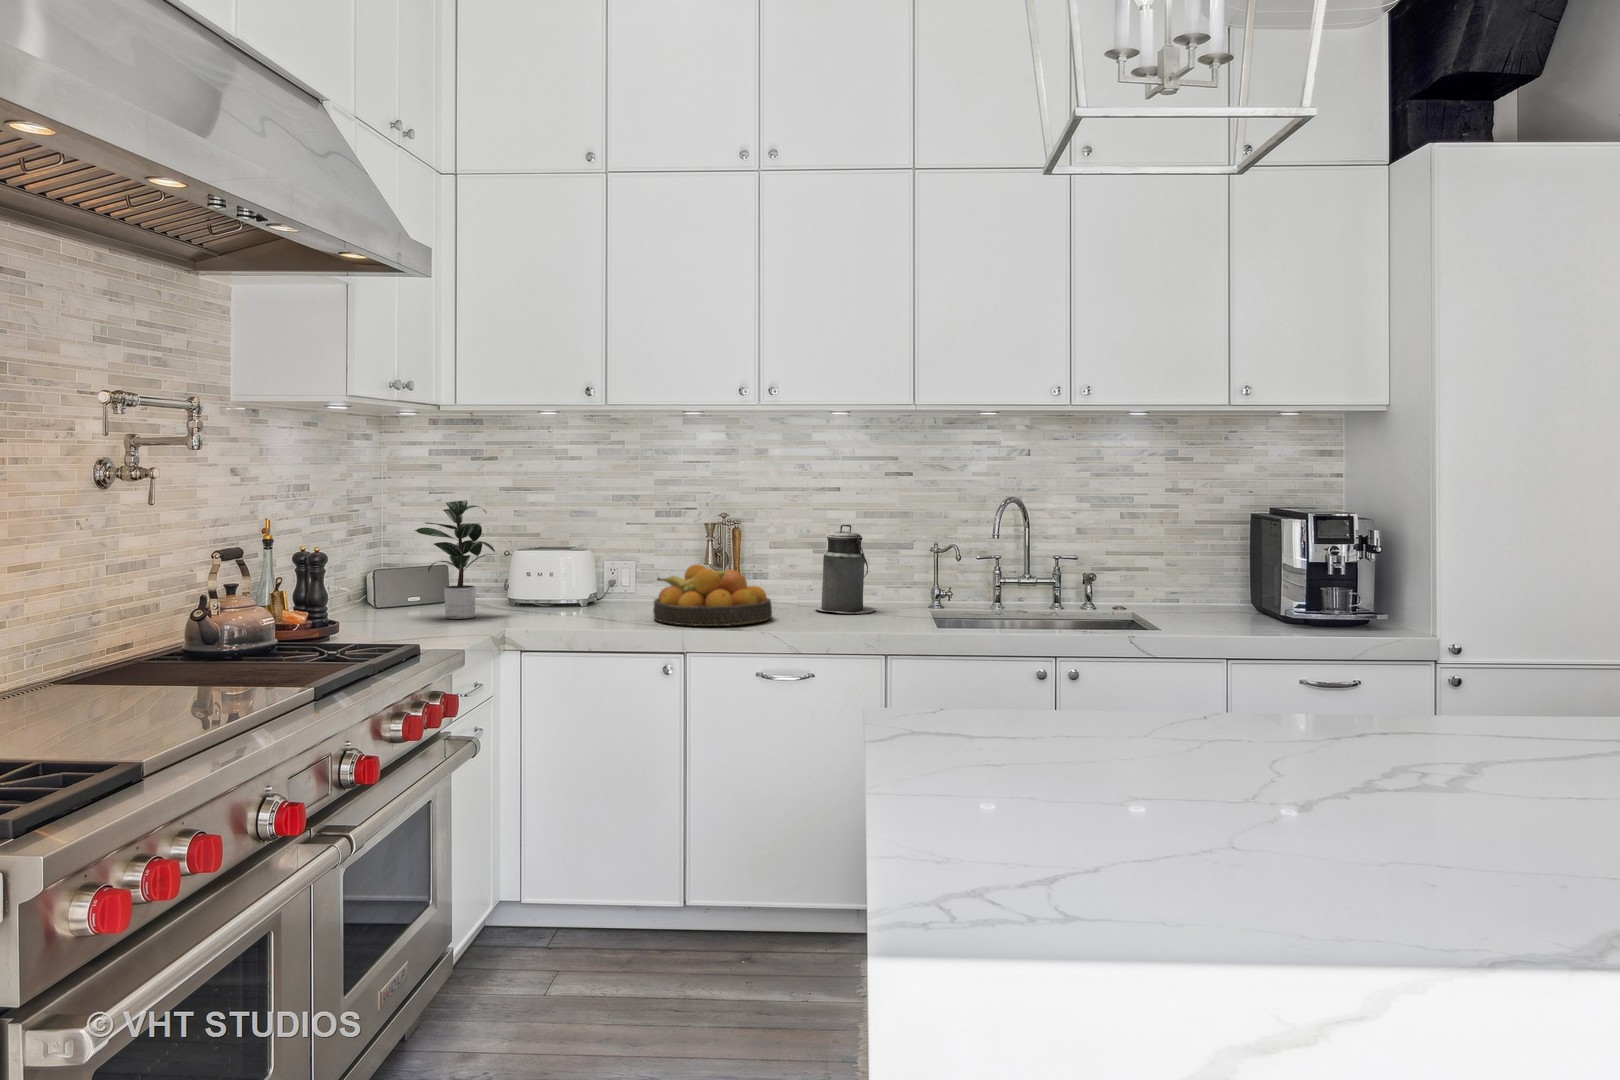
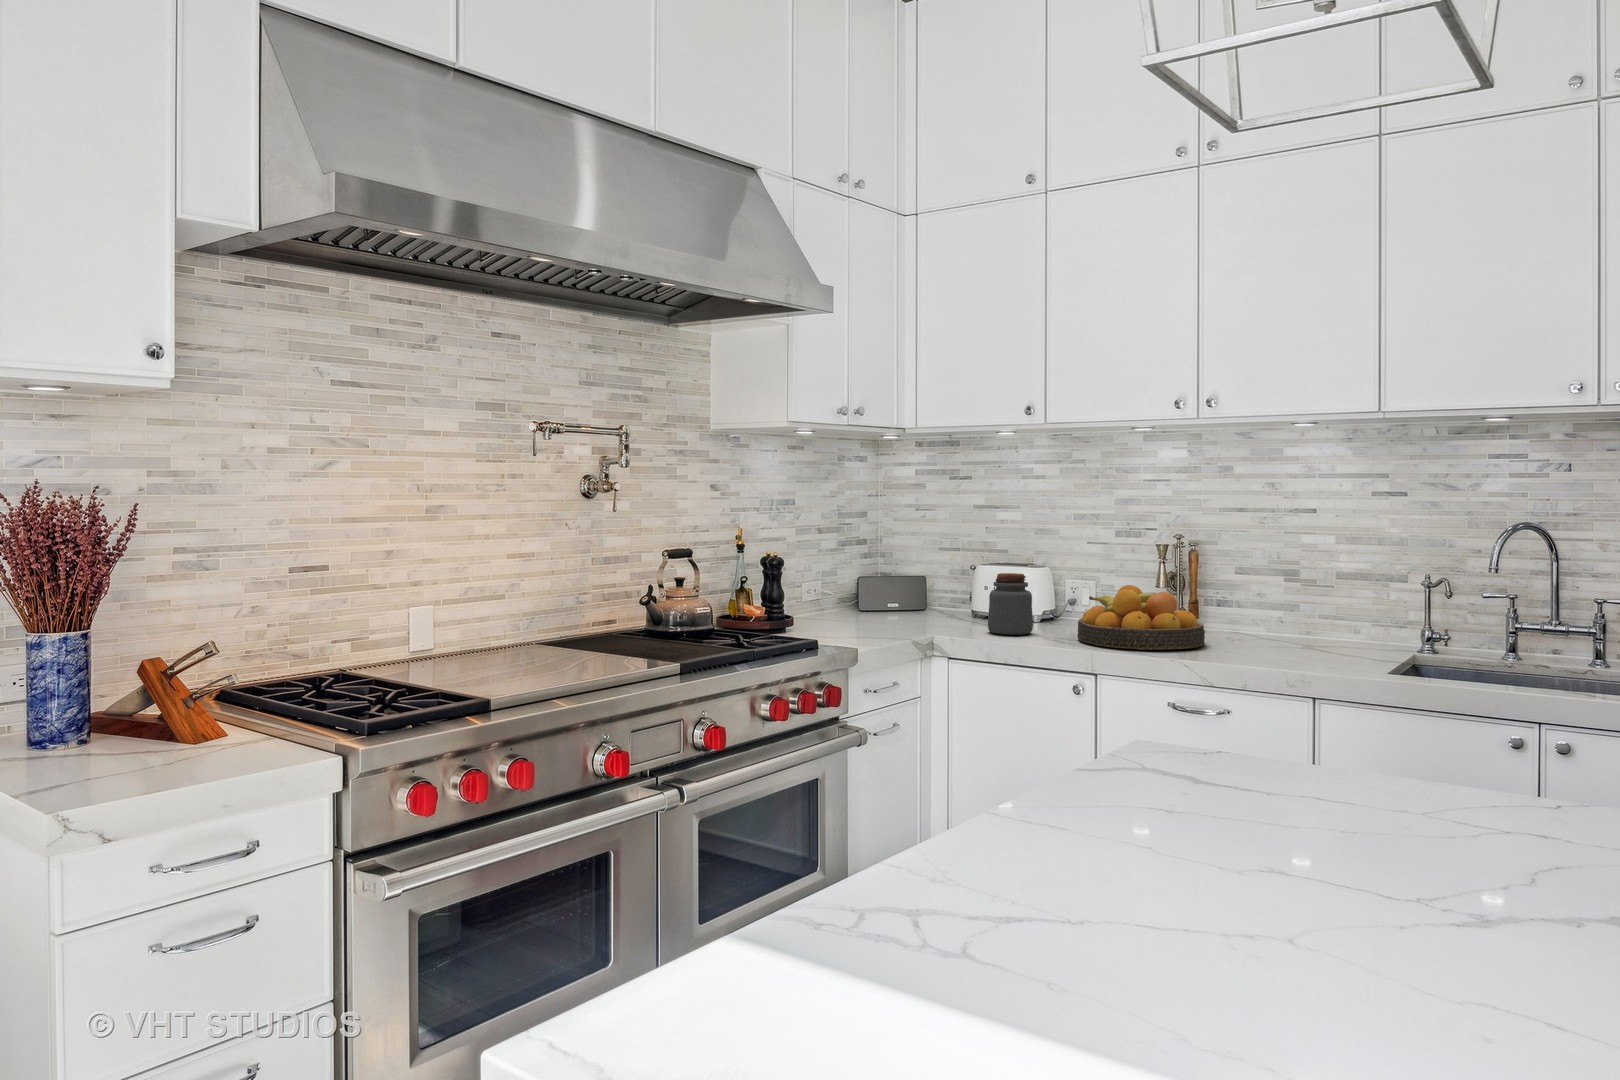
potted plant: present [415,500,495,619] -> none [868,515,966,624]
canister: present [815,525,875,613] -> none [1268,550,1342,650]
jar: none [558,558,604,622] -> present [988,573,1033,635]

